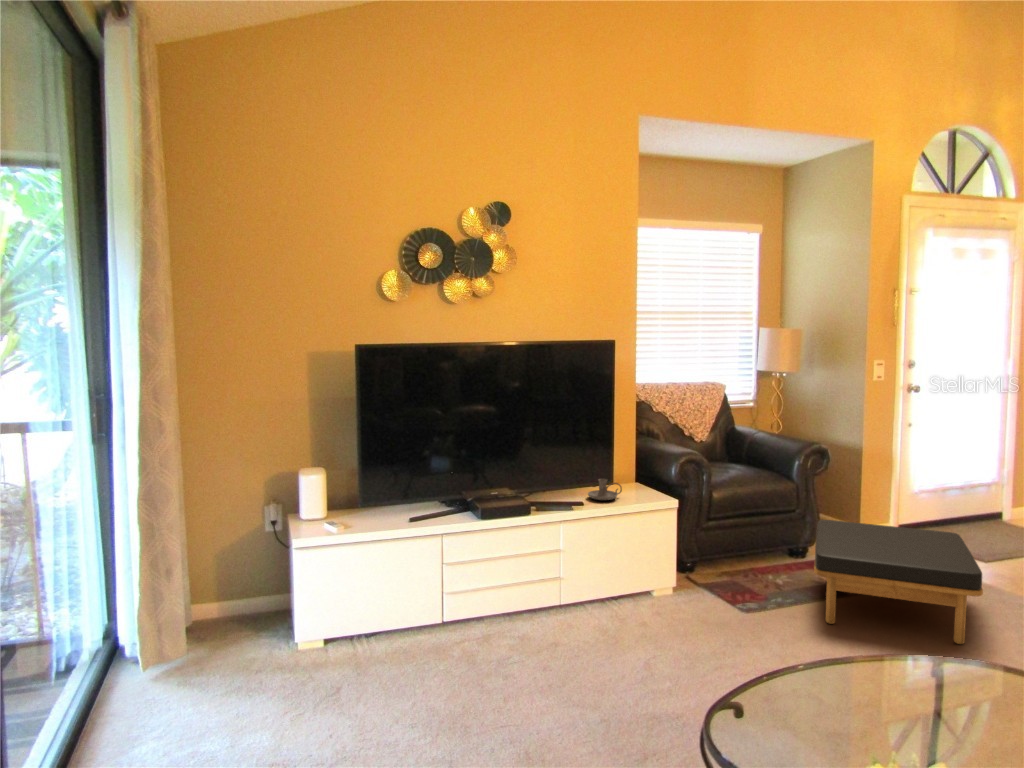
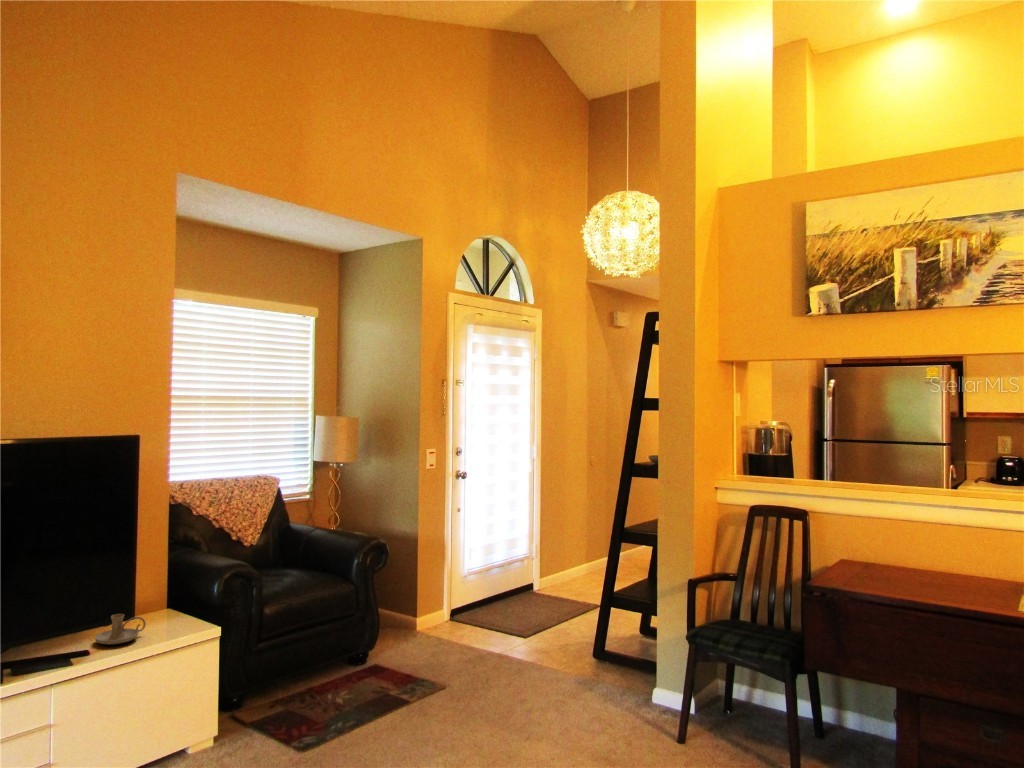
ottoman: present [814,520,983,644] -> none [377,617,529,743]

